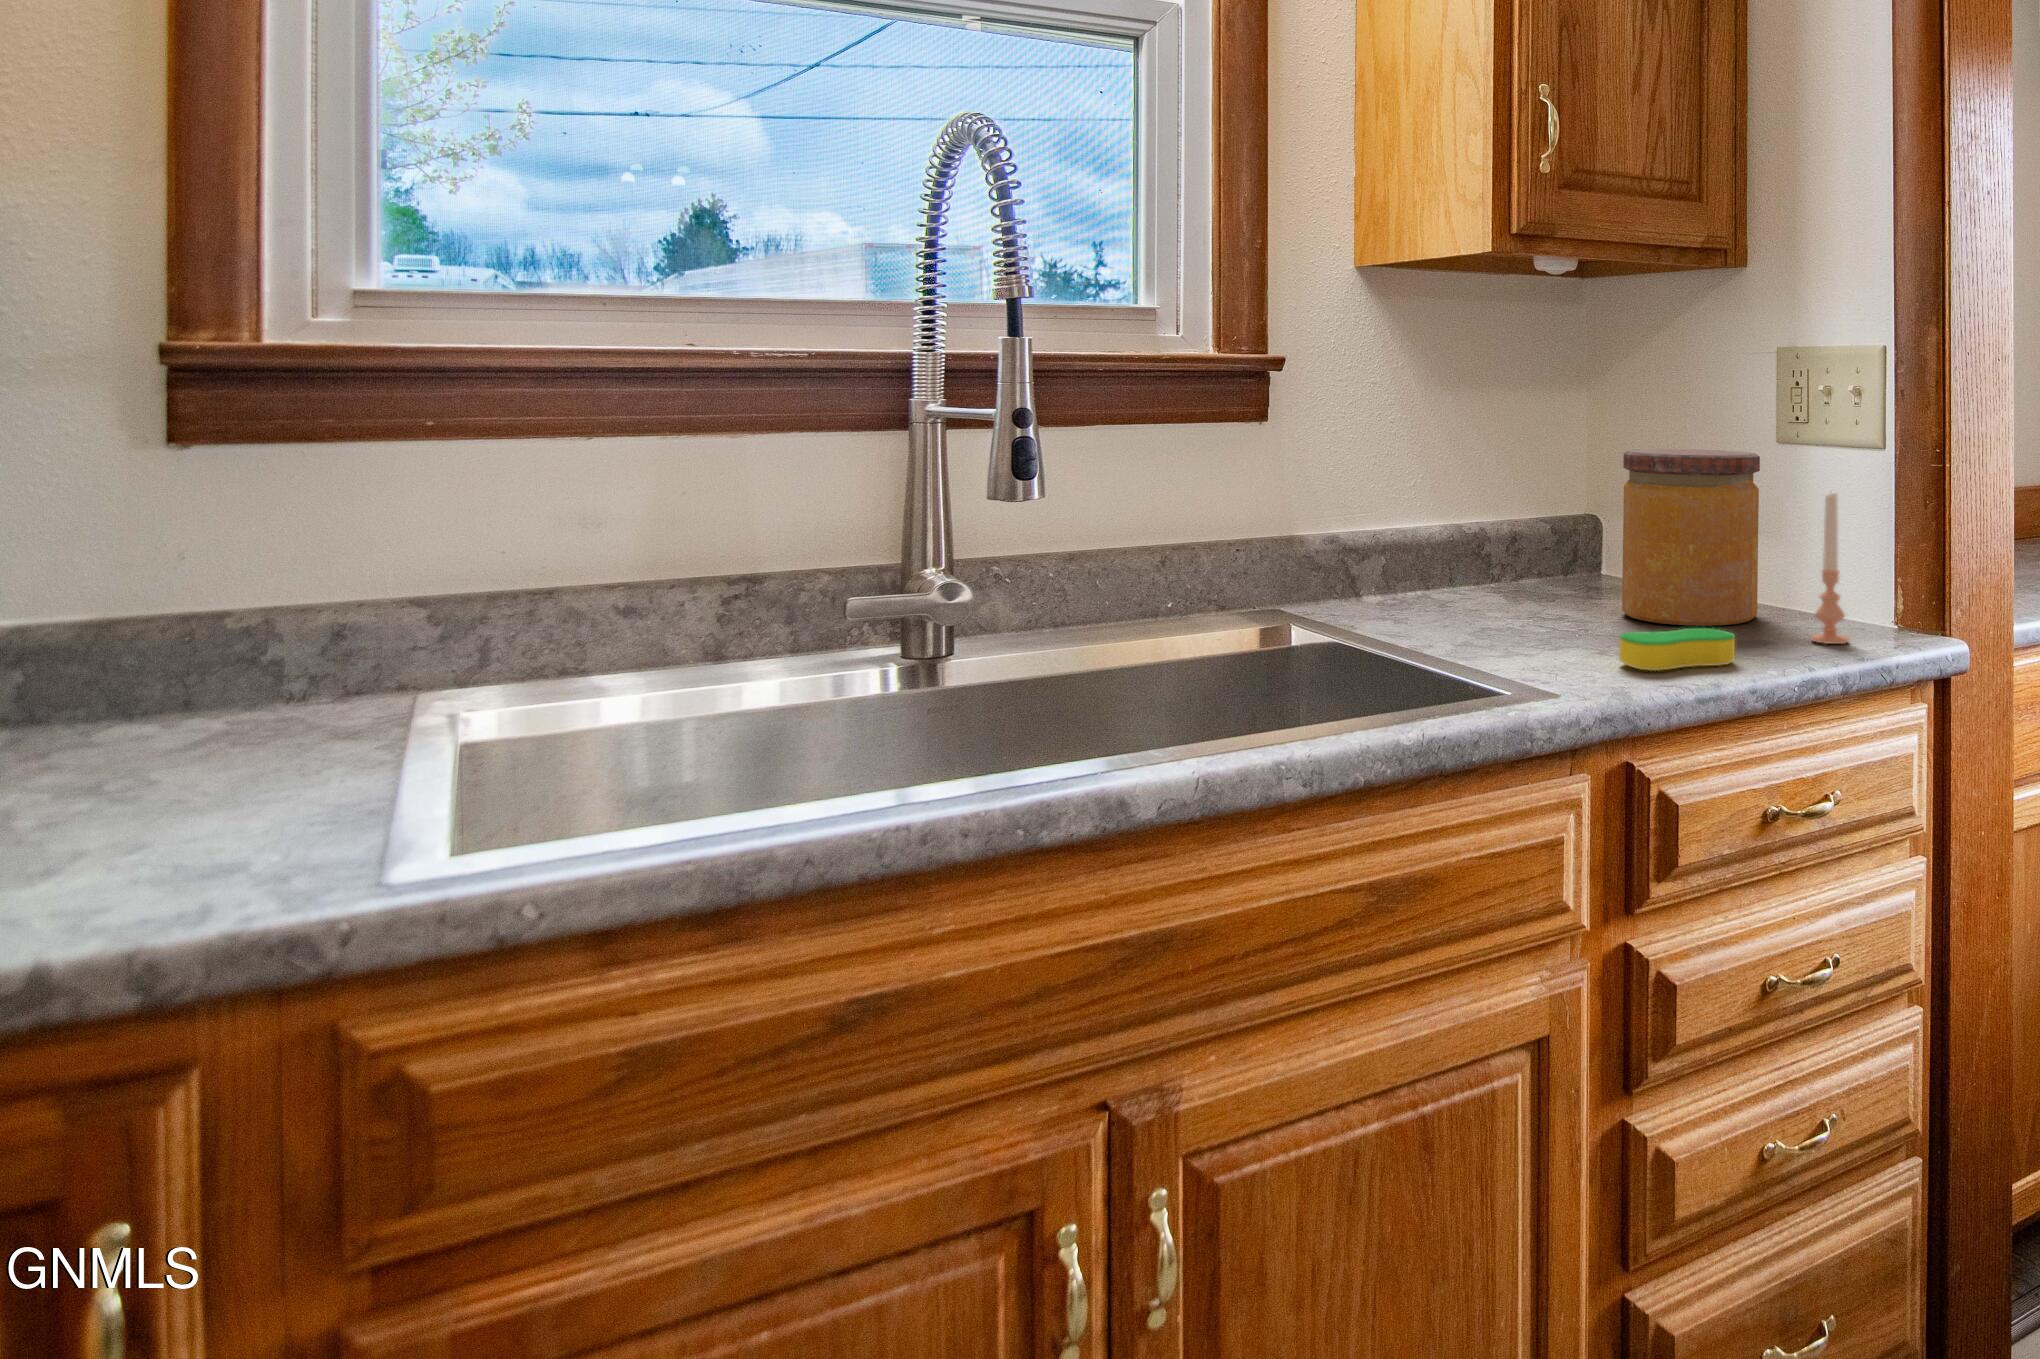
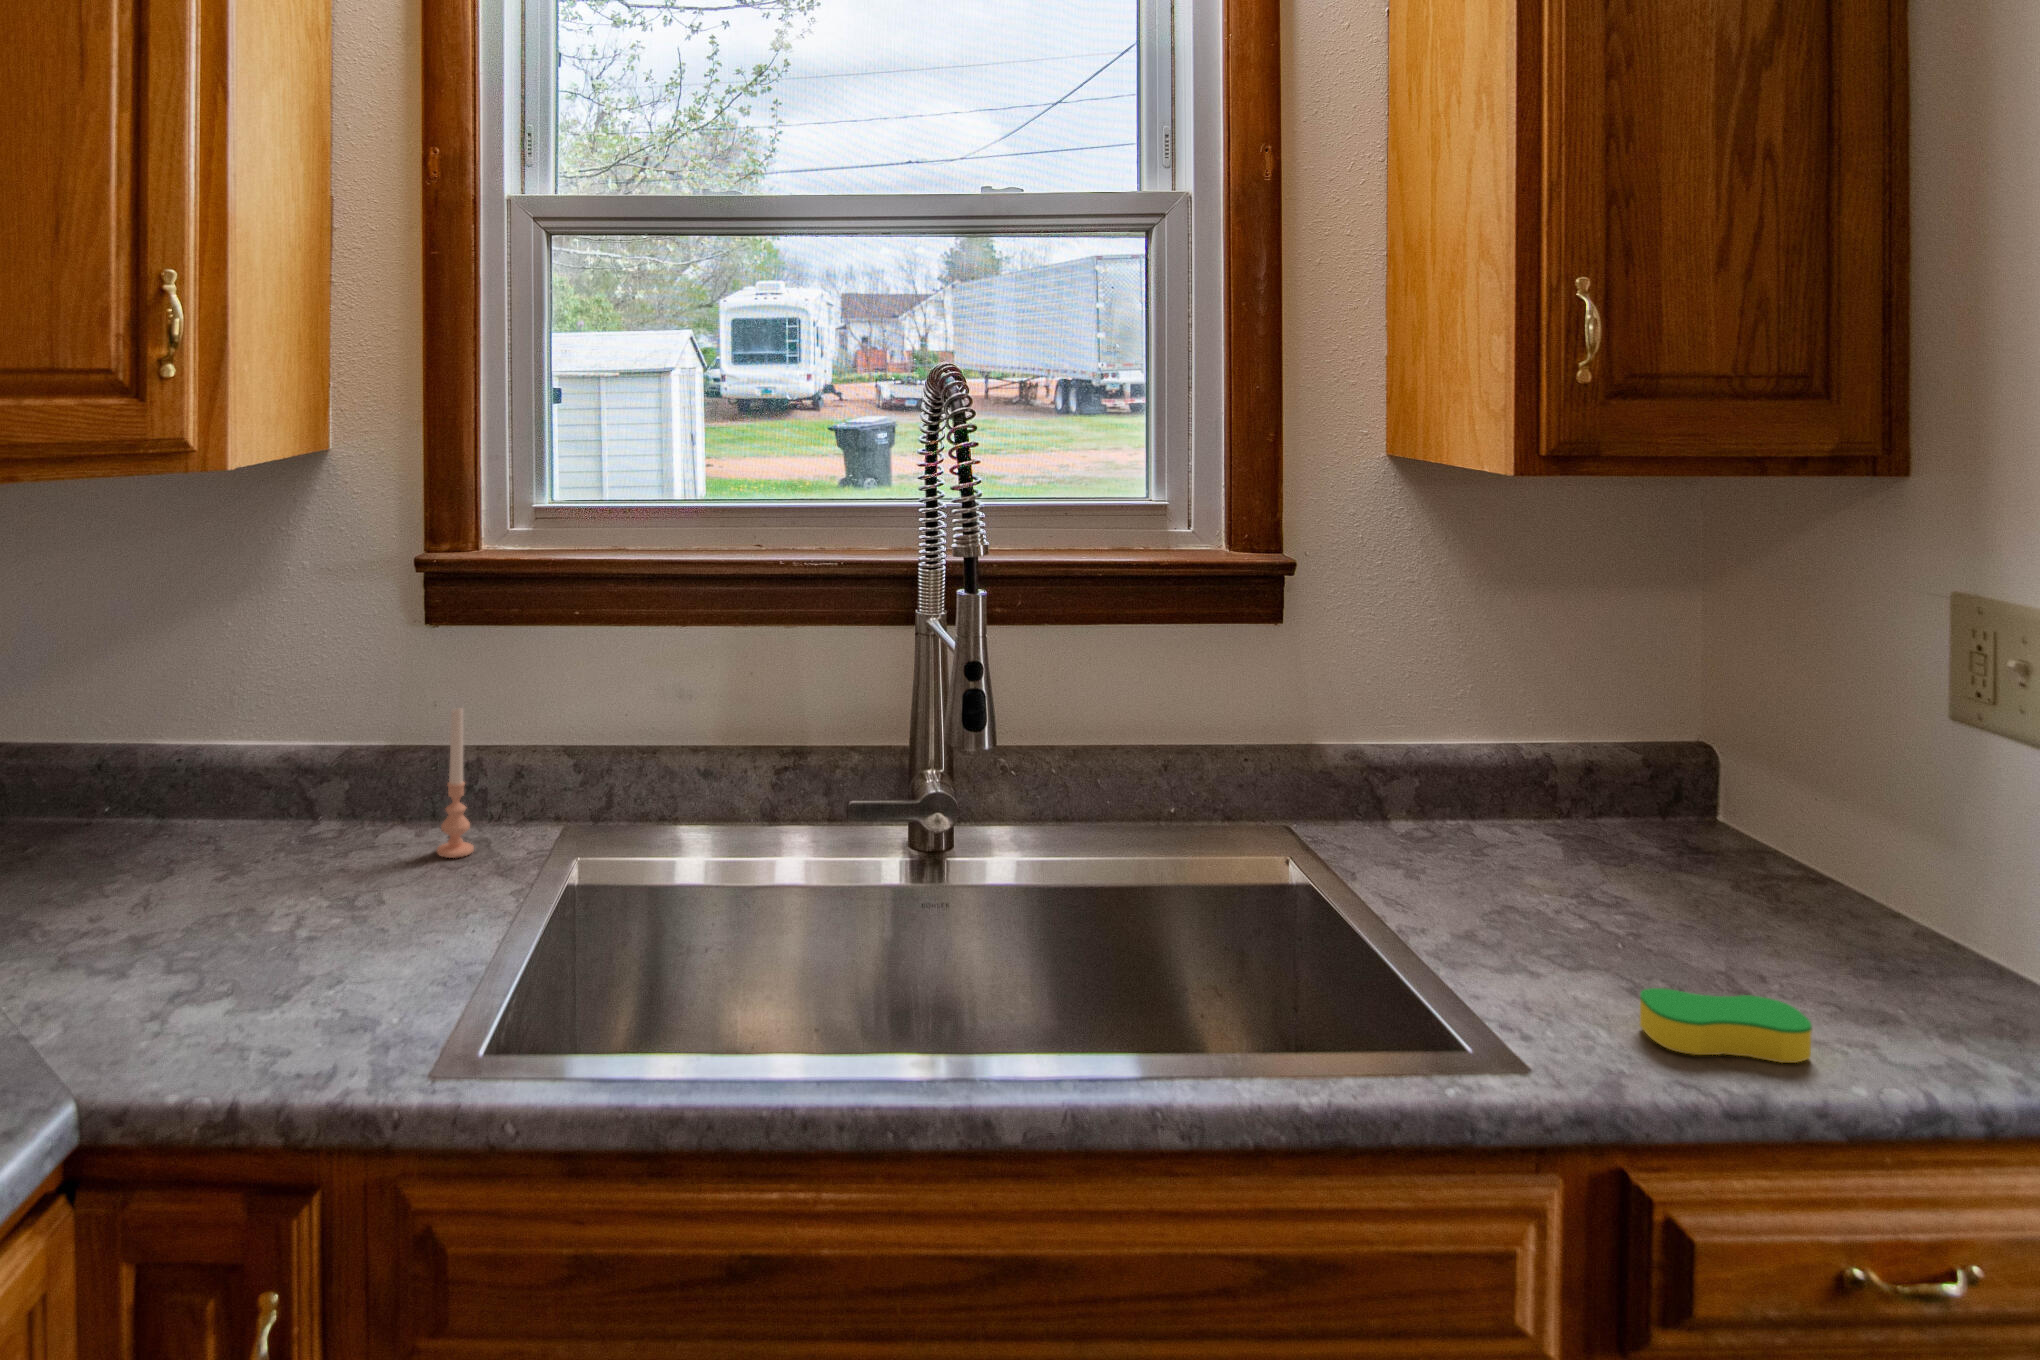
jar: present [1622,449,1760,626] -> none [1703,711,1915,971]
candle: present [1811,493,1848,644] -> present [437,708,474,858]

